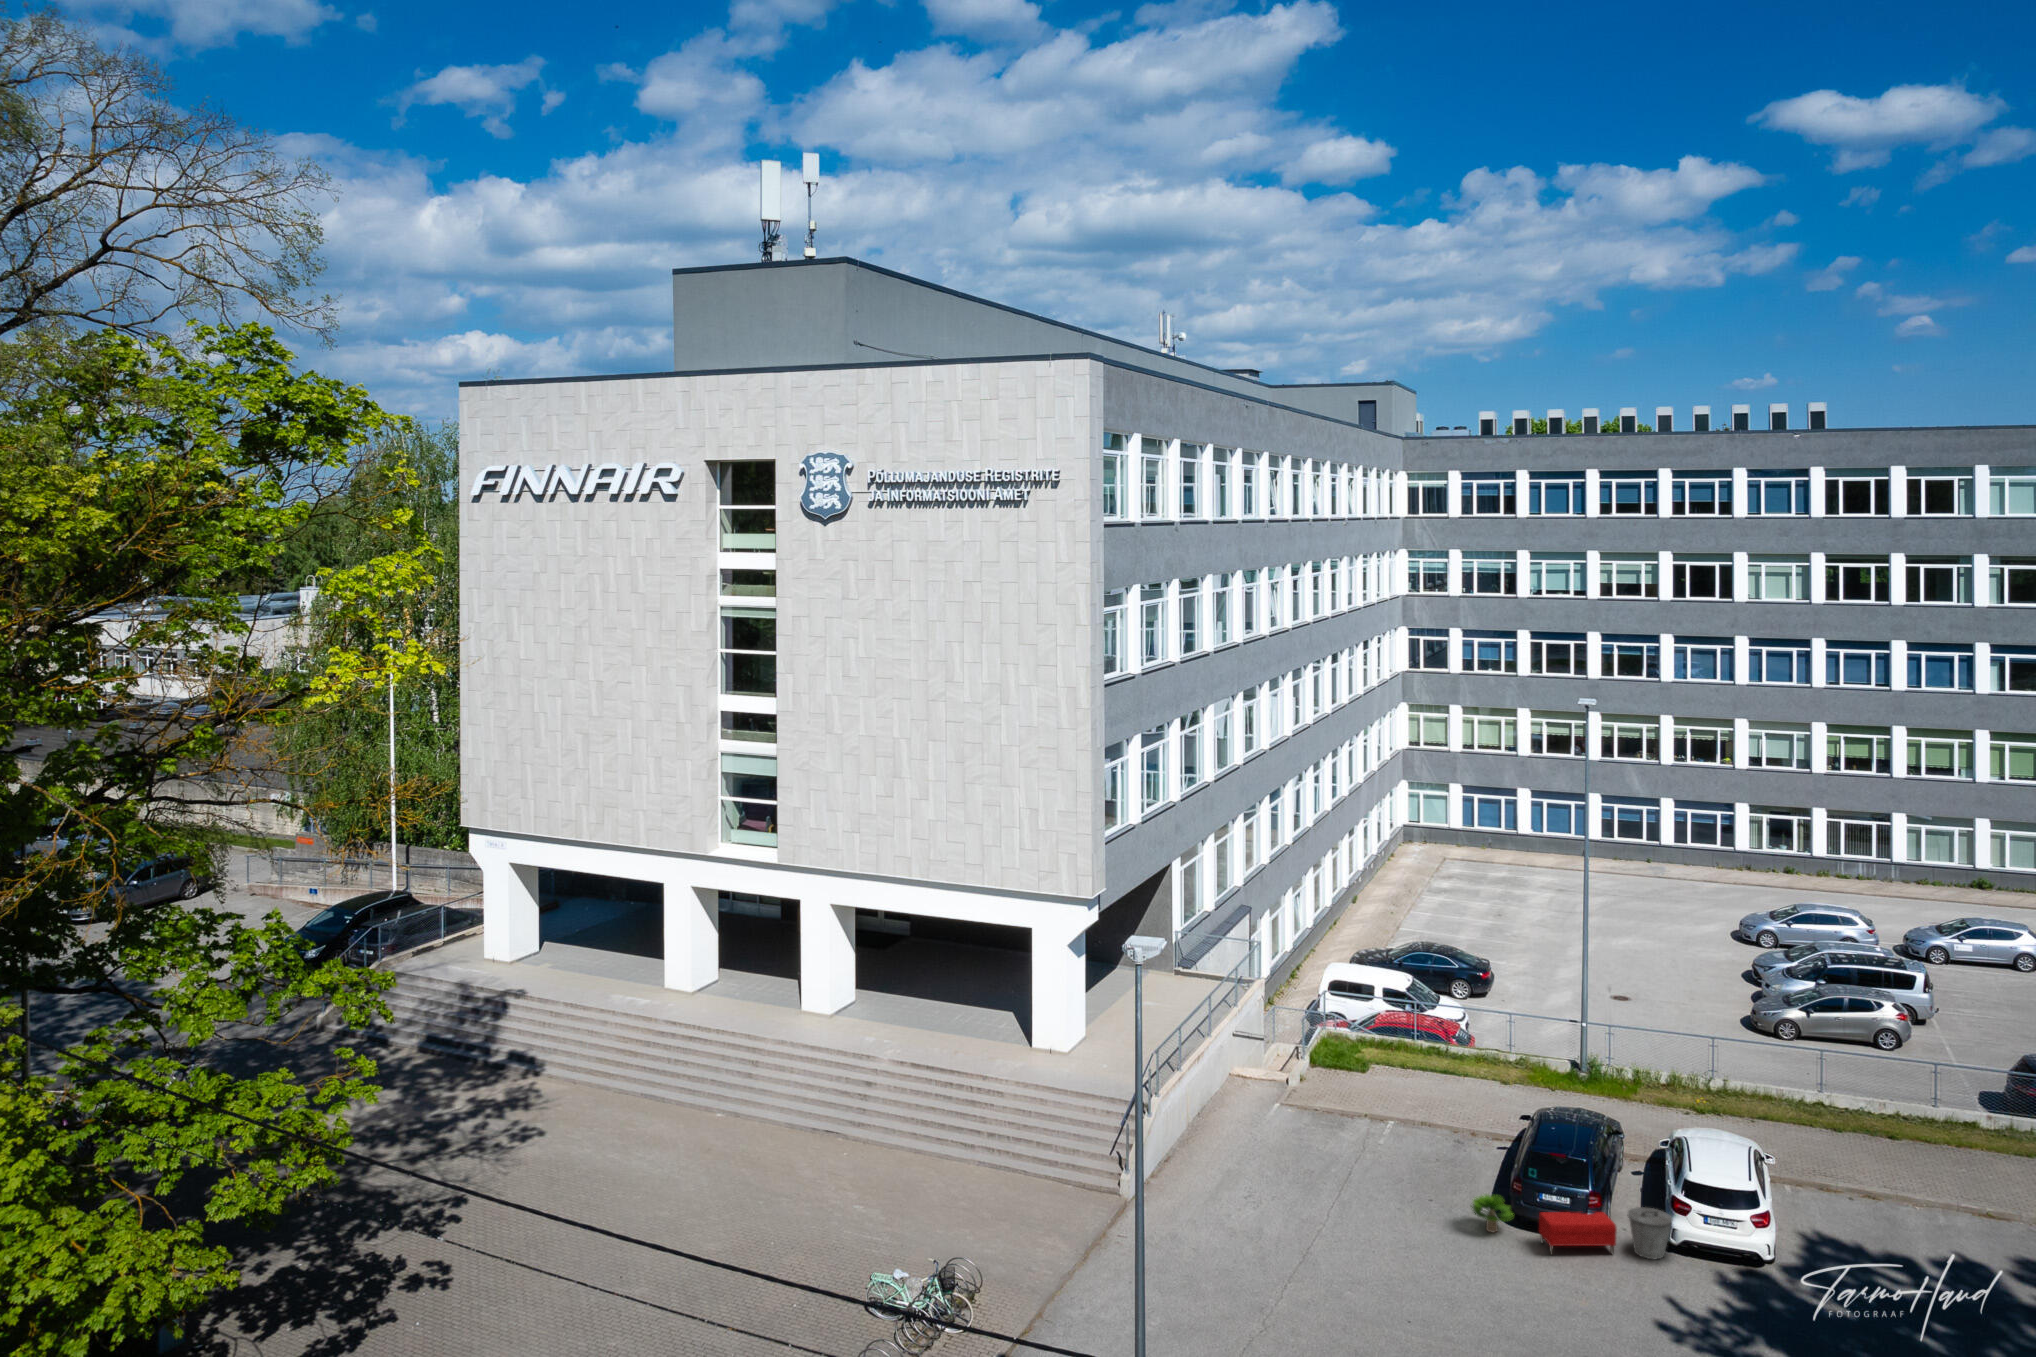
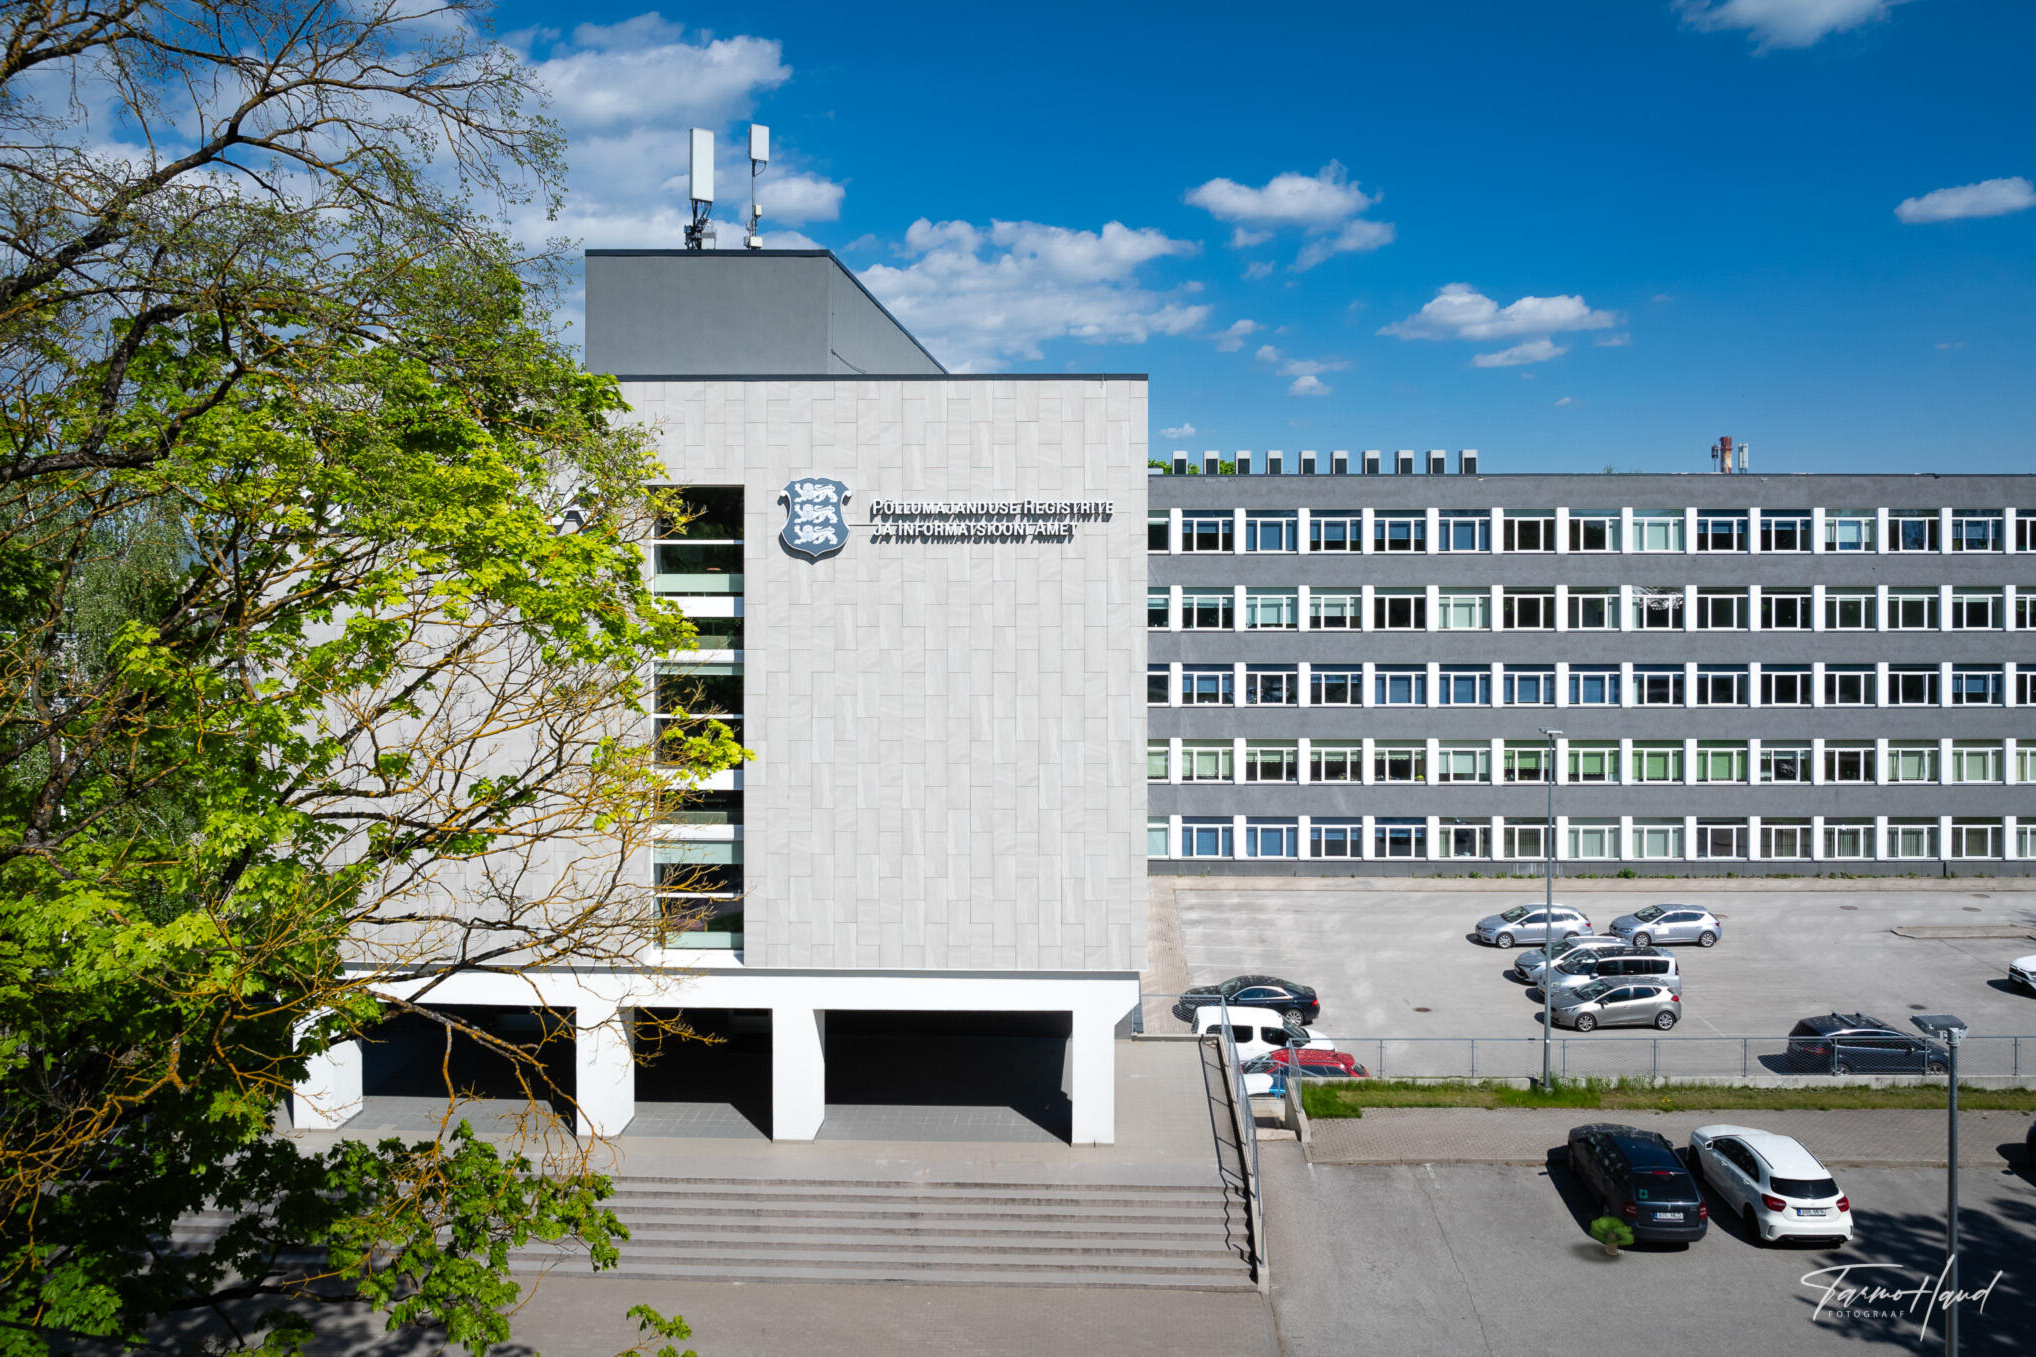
trash can: present [1628,1207,1672,1259] -> none [1729,1209,1772,1258]
bench: present [1539,1212,1617,1255] -> none [1659,1219,1730,1269]

